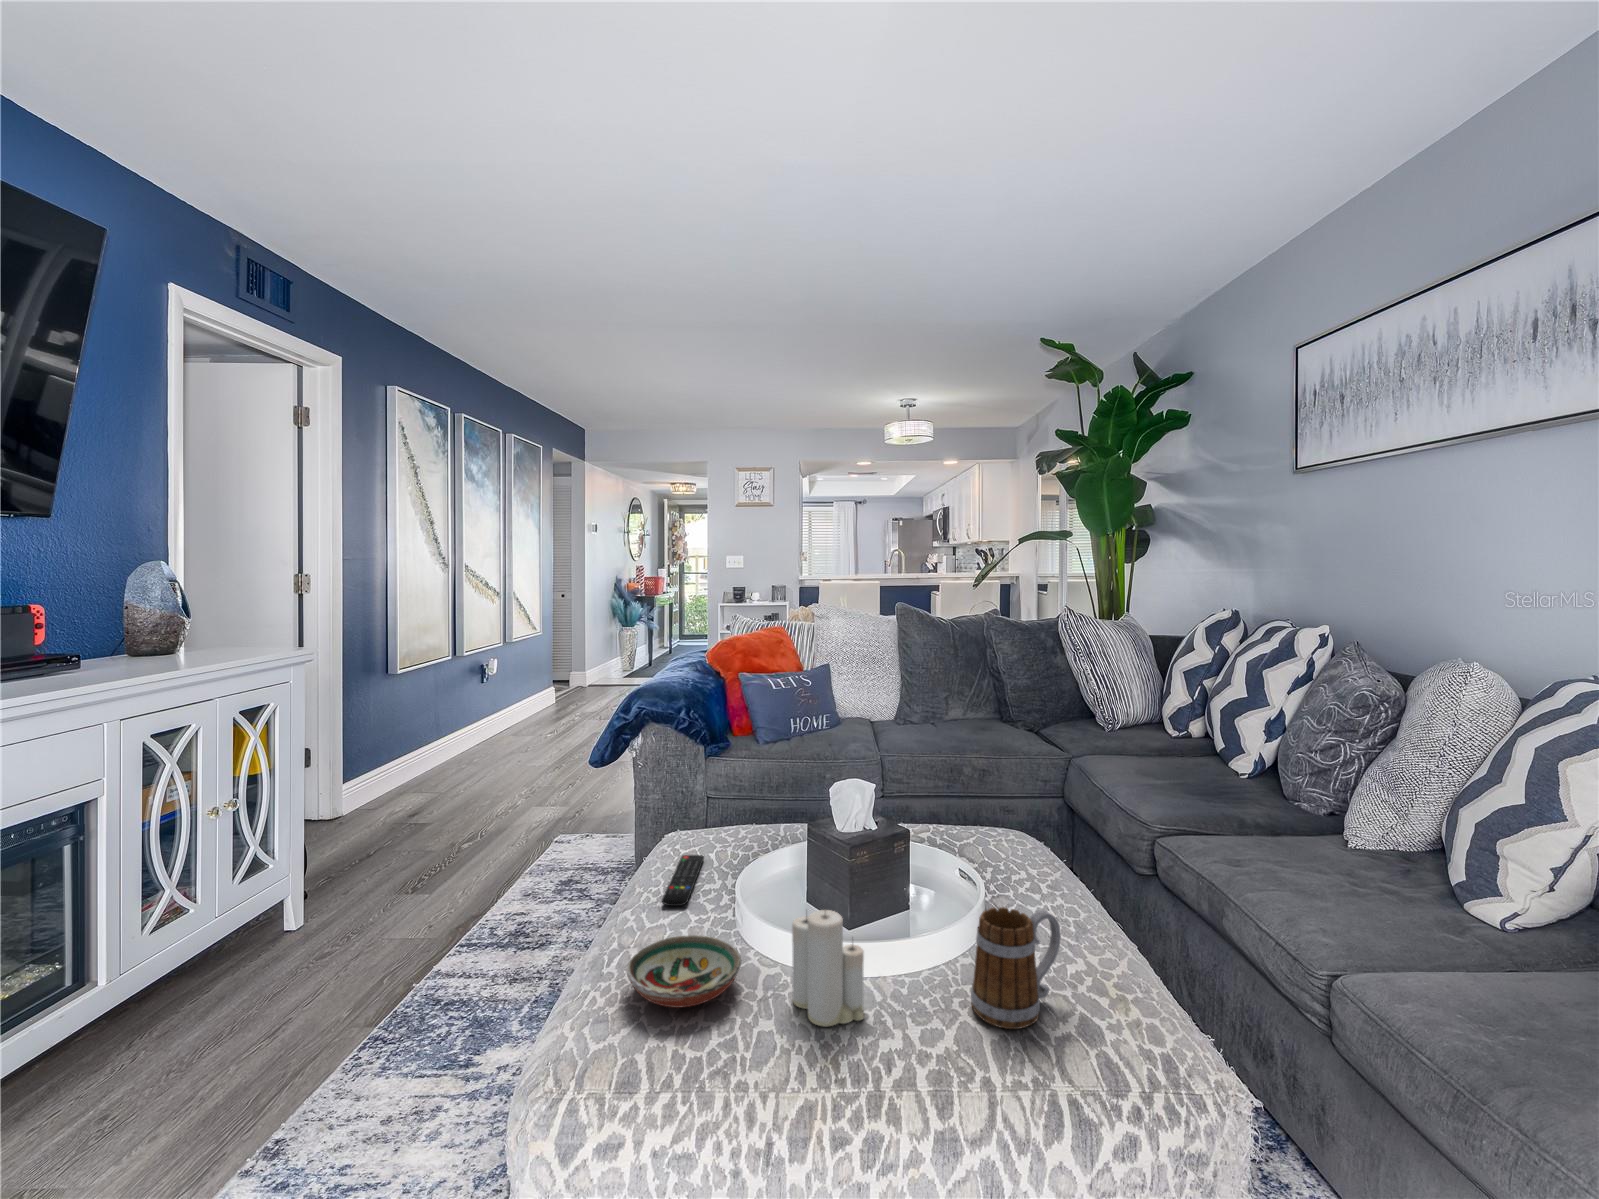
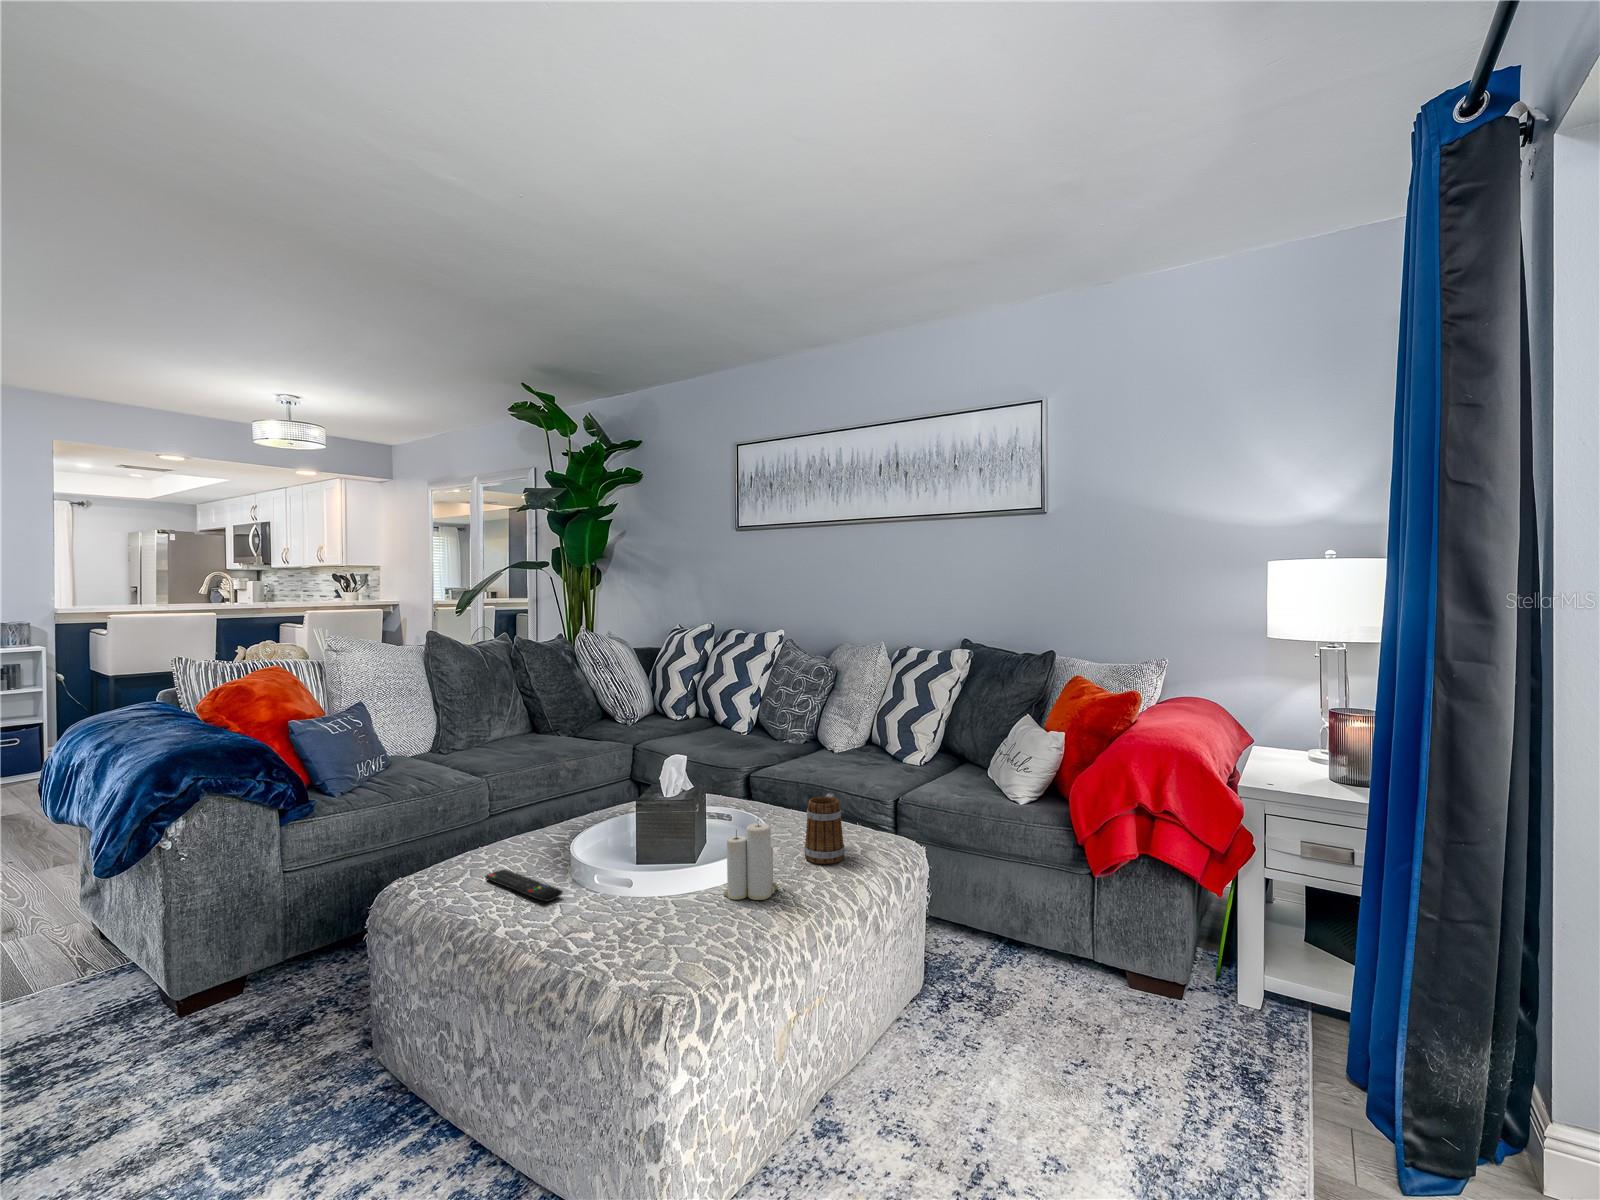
decorative bowl: present [627,935,741,1008] -> none [618,885,708,934]

